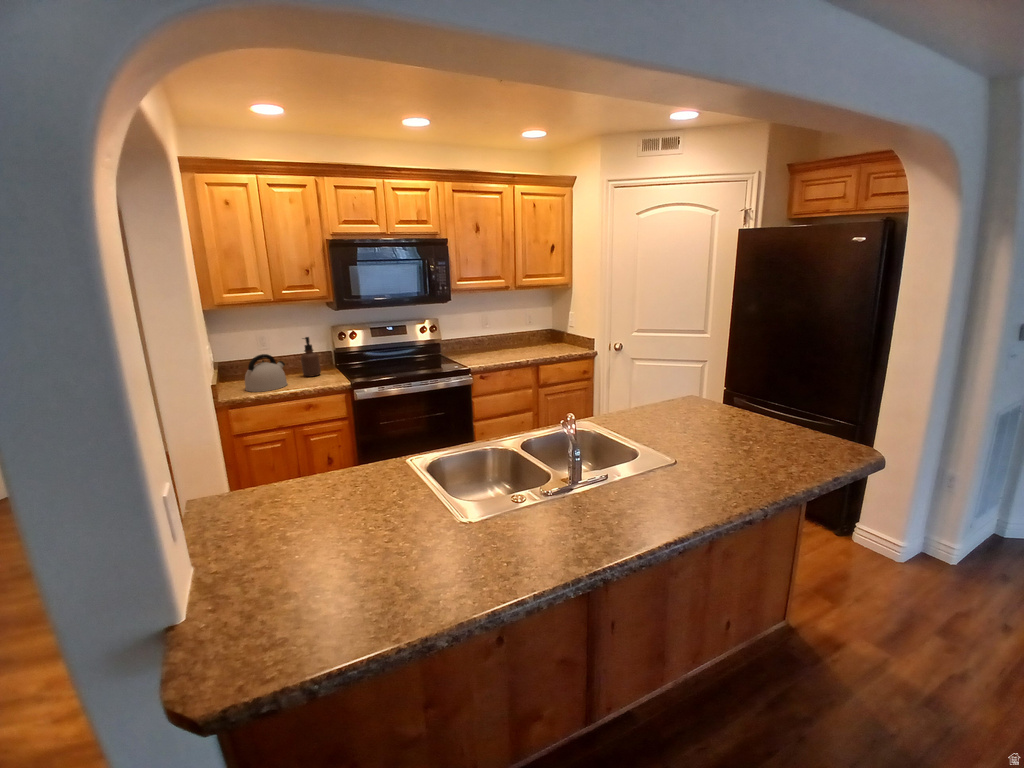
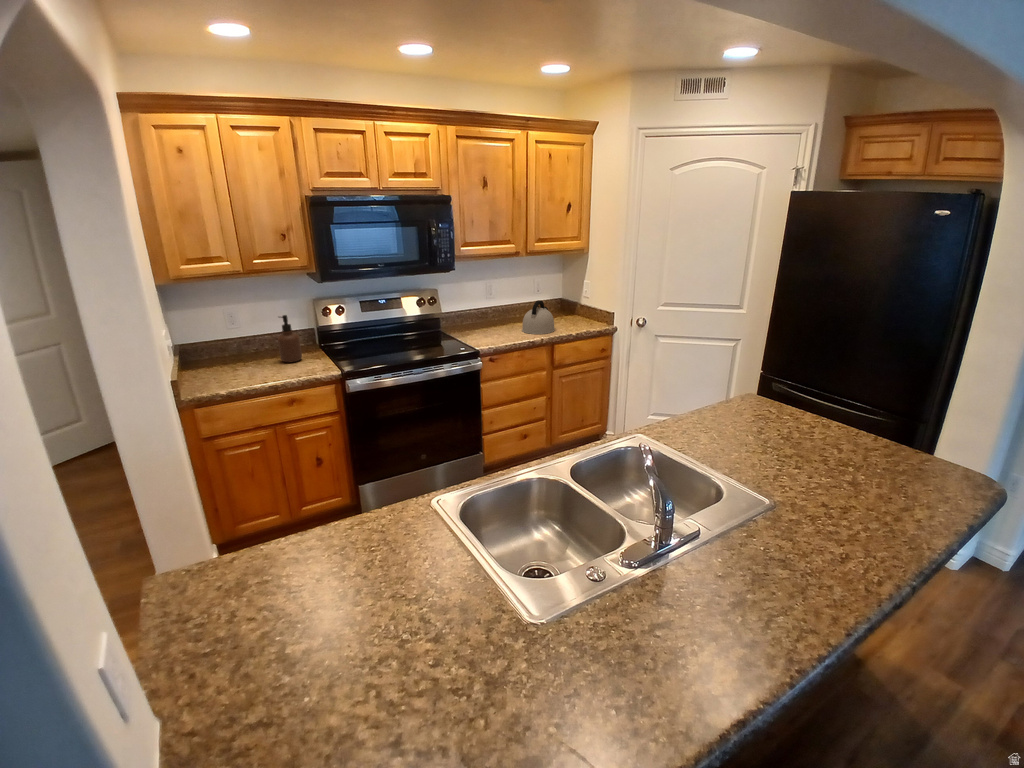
kettle: present [245,354,287,392] -> present [522,300,555,334]

